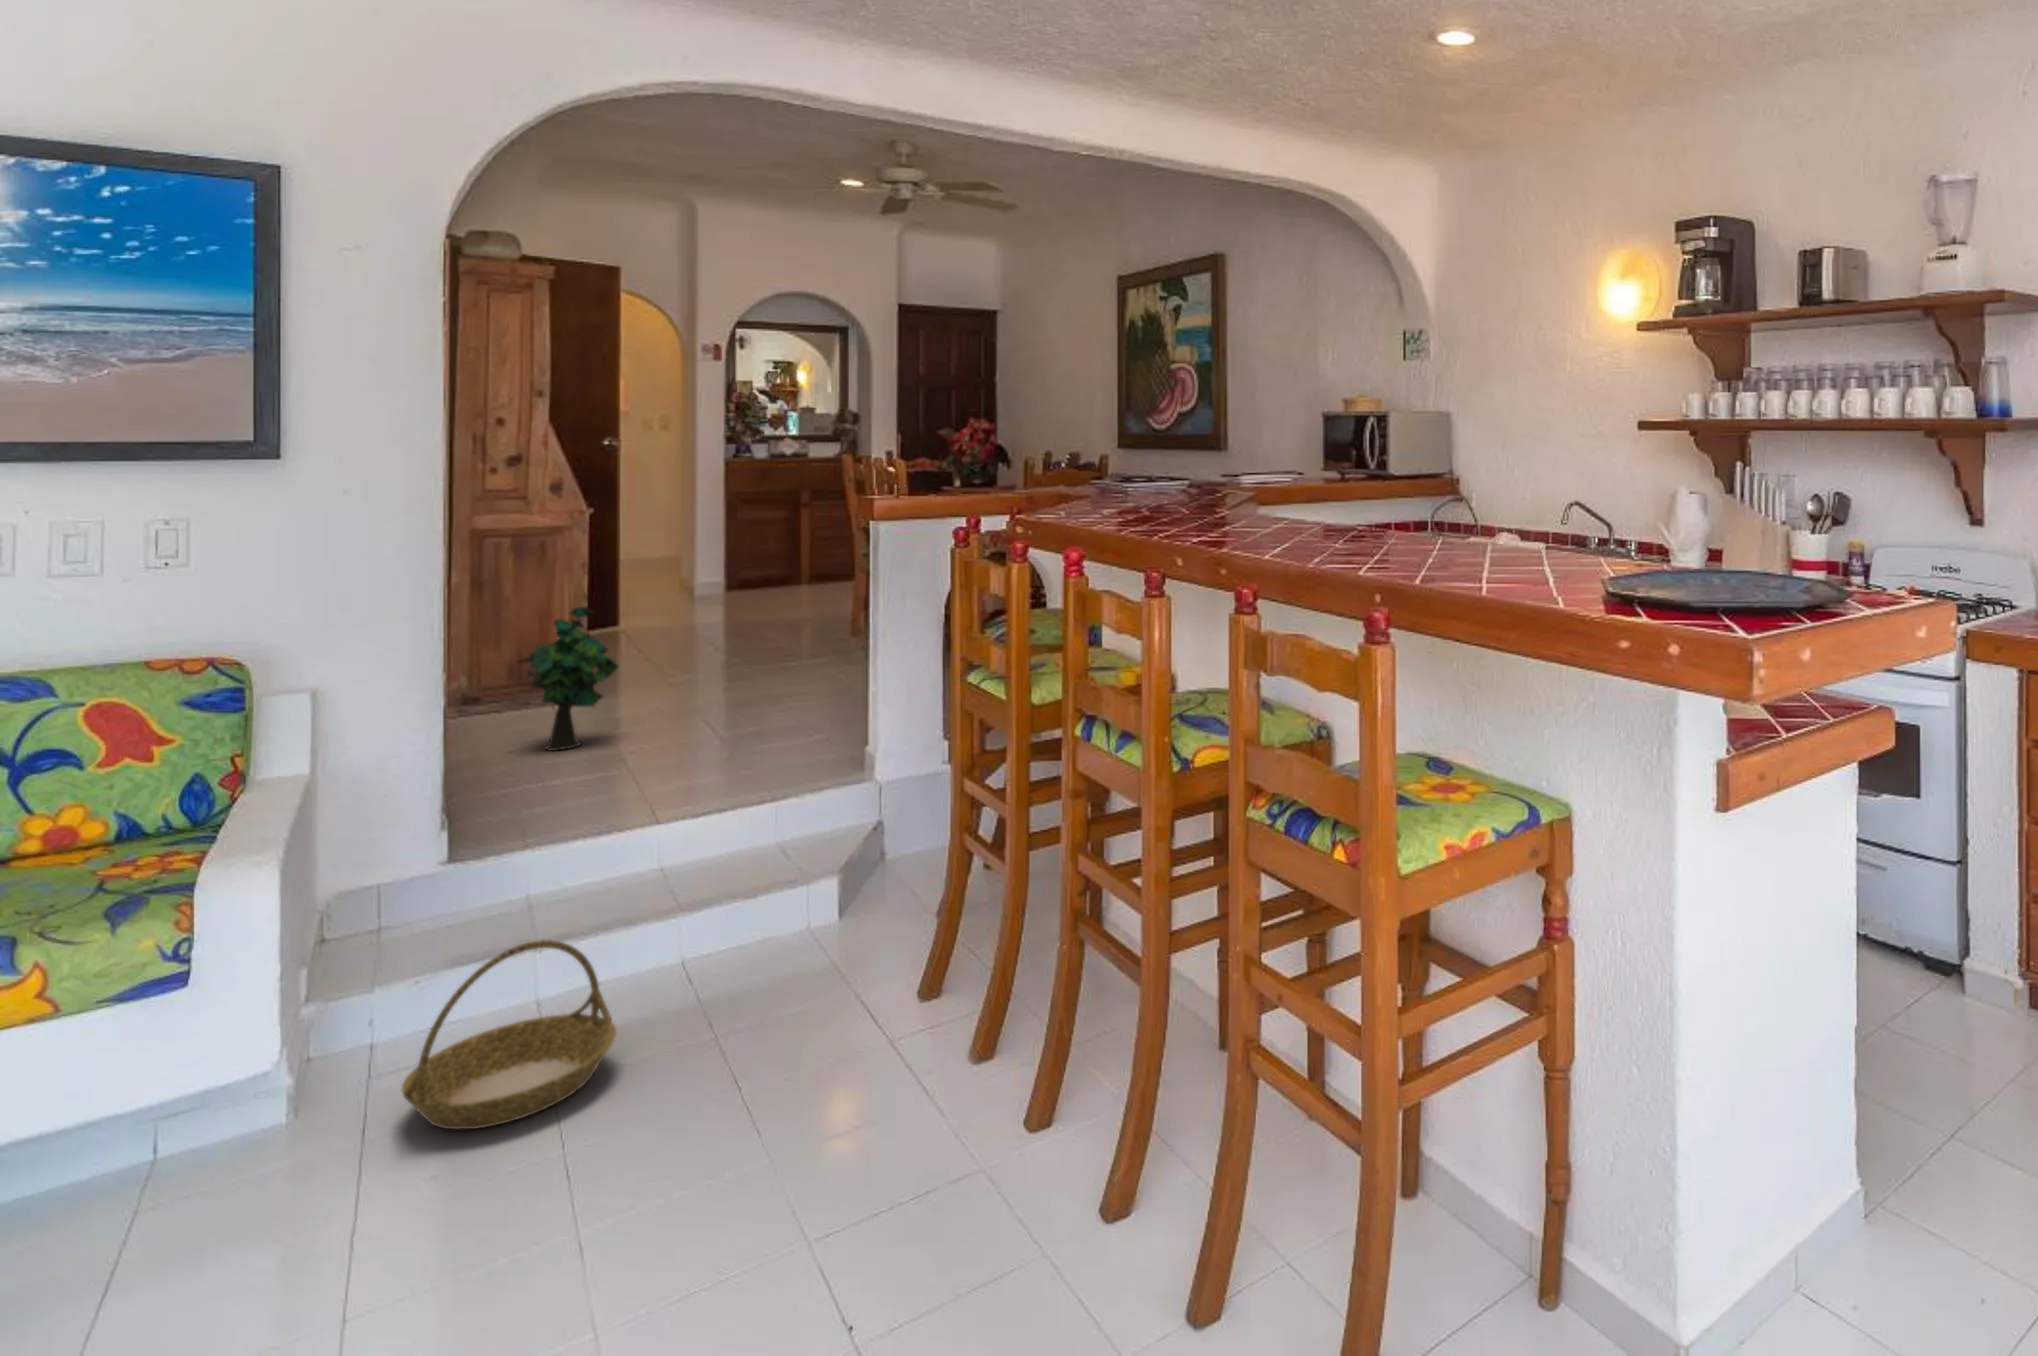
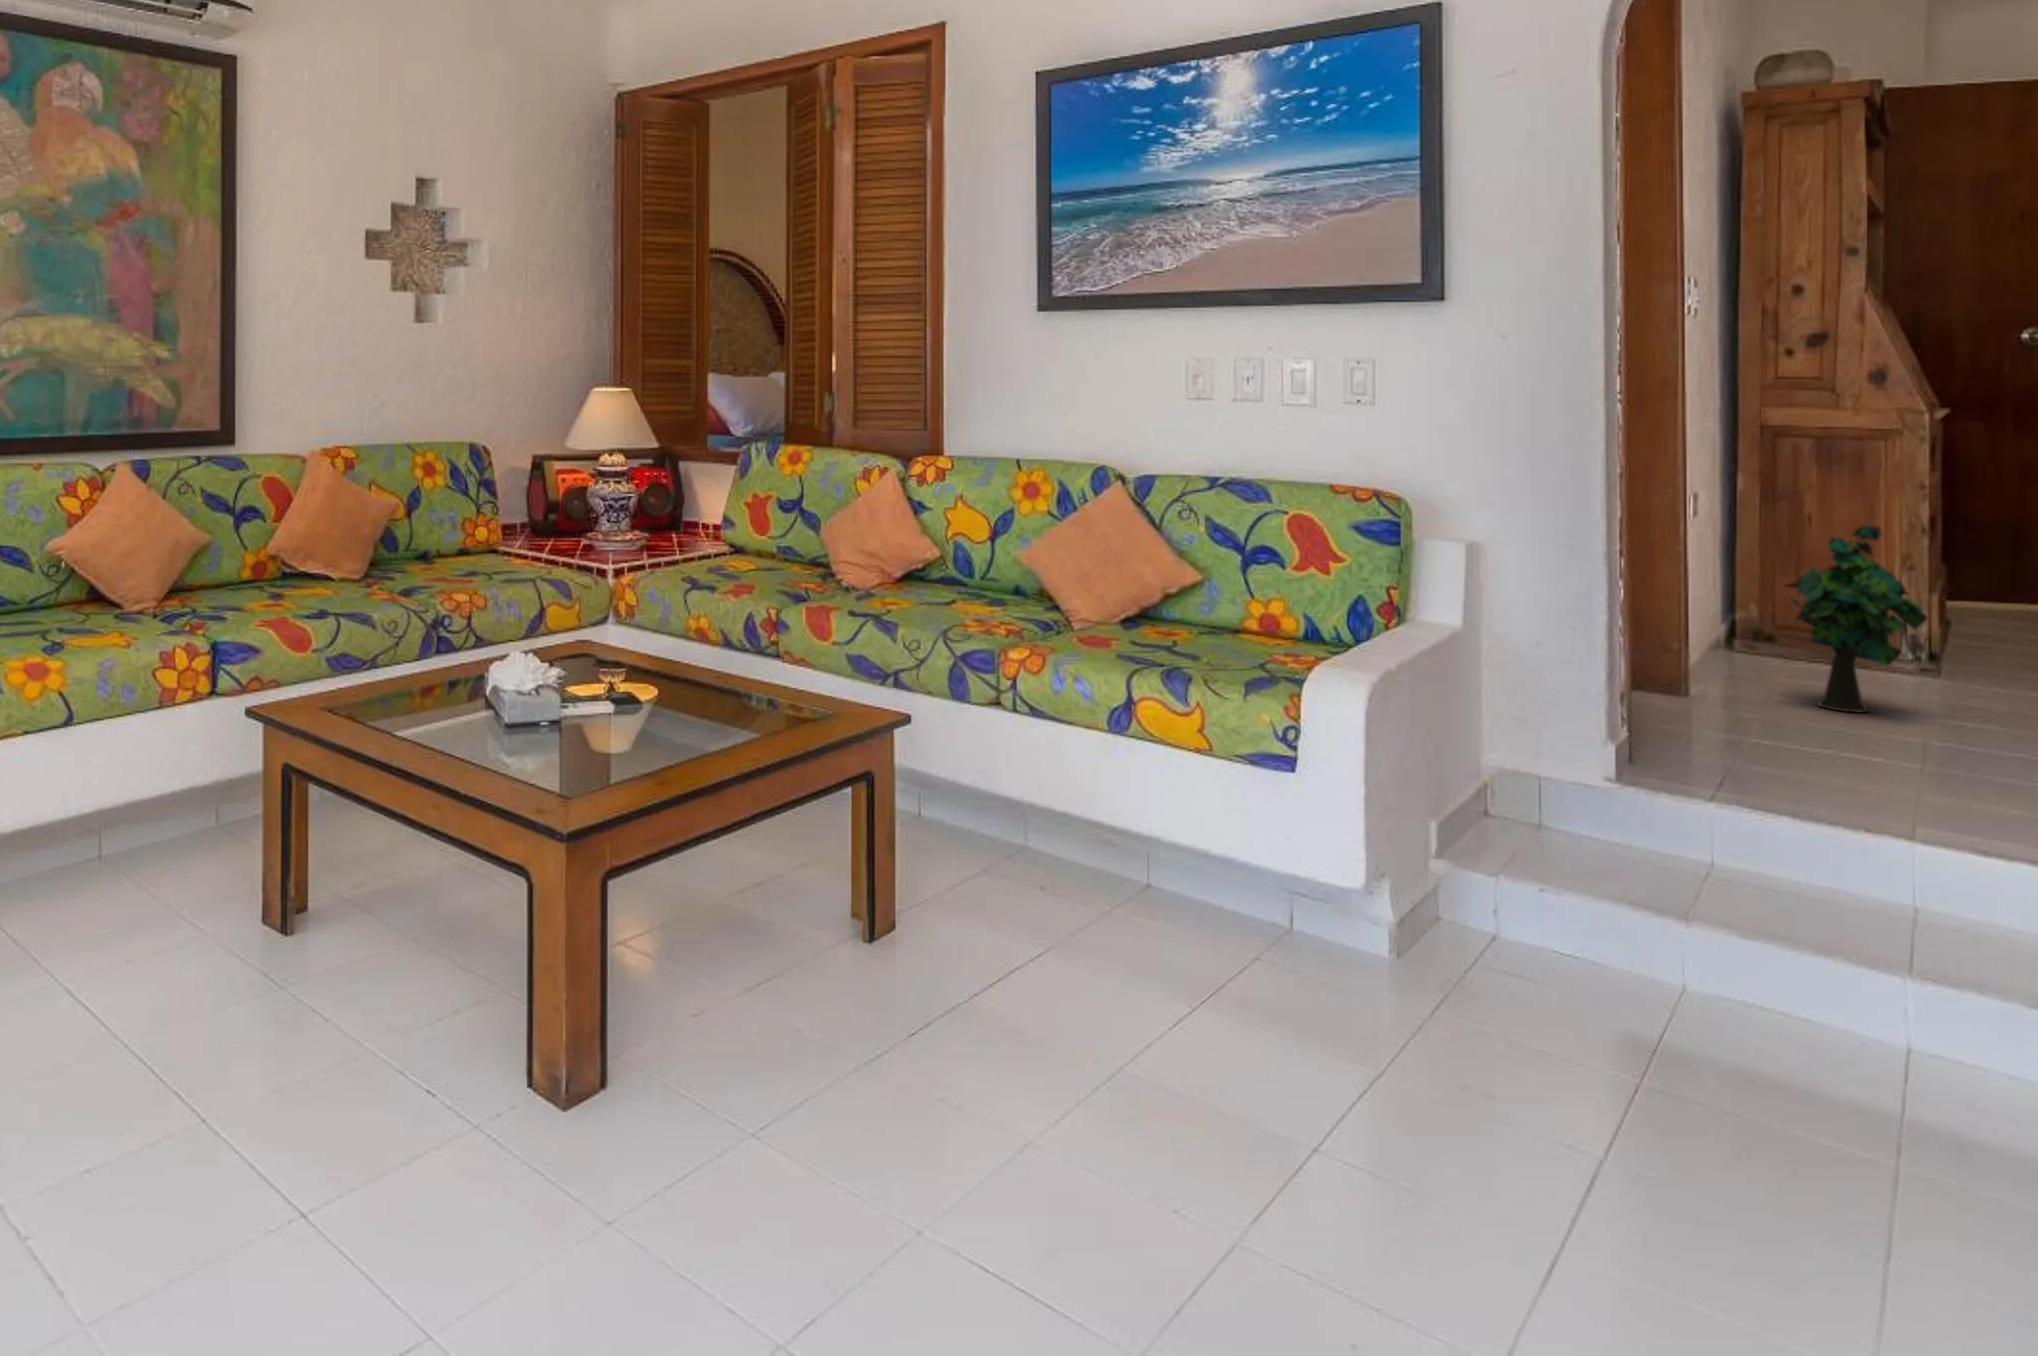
basket: present [401,940,617,1129] -> none [1472,864,1725,1077]

